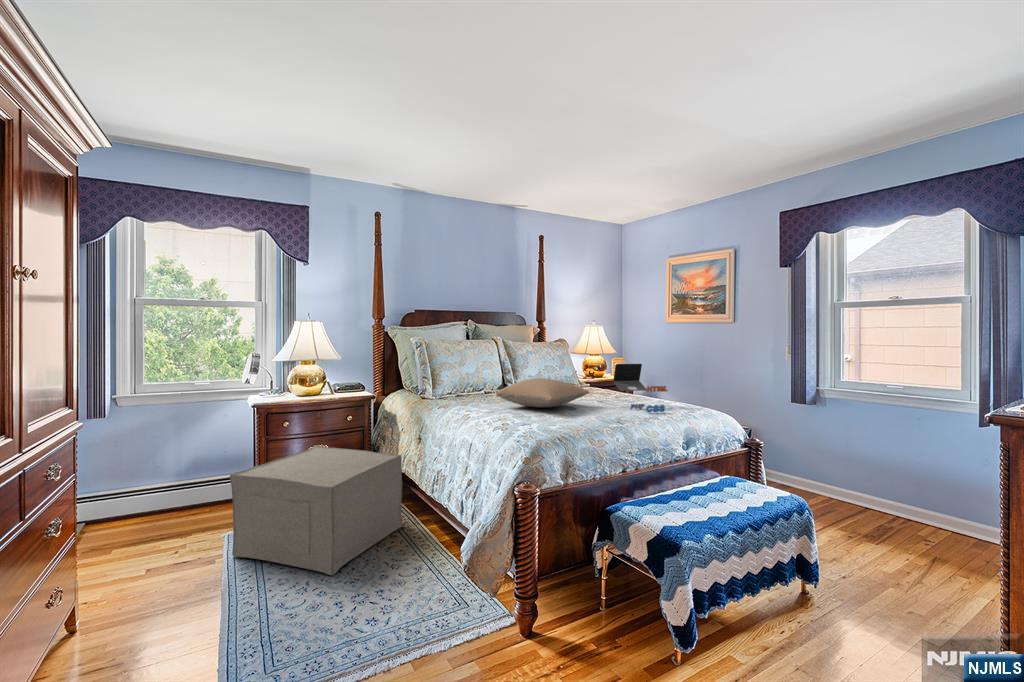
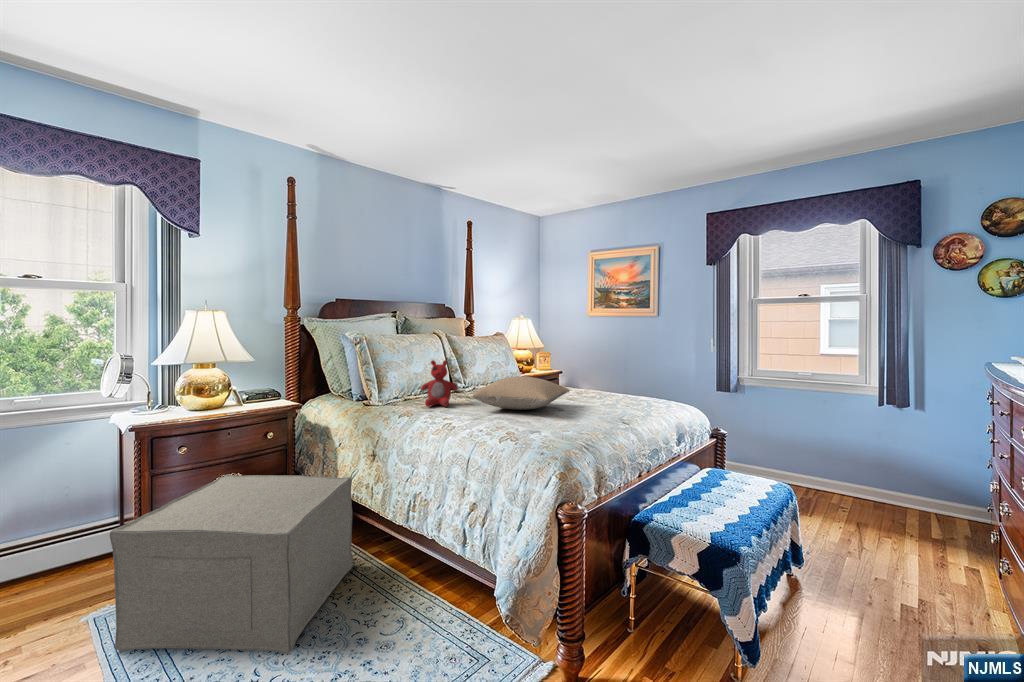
stuffed bear: none [463,363,493,402] -> present [421,360,457,407]
laptop: present [613,364,668,412] -> none [592,358,654,409]

